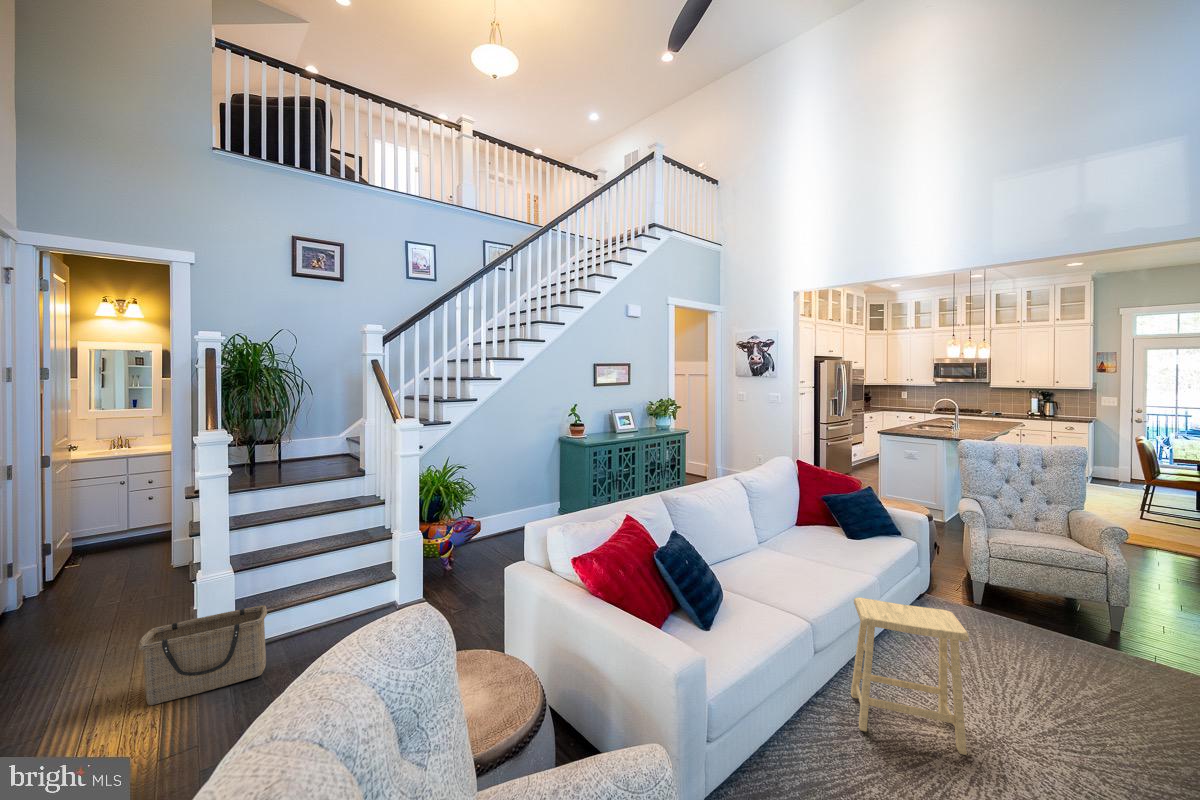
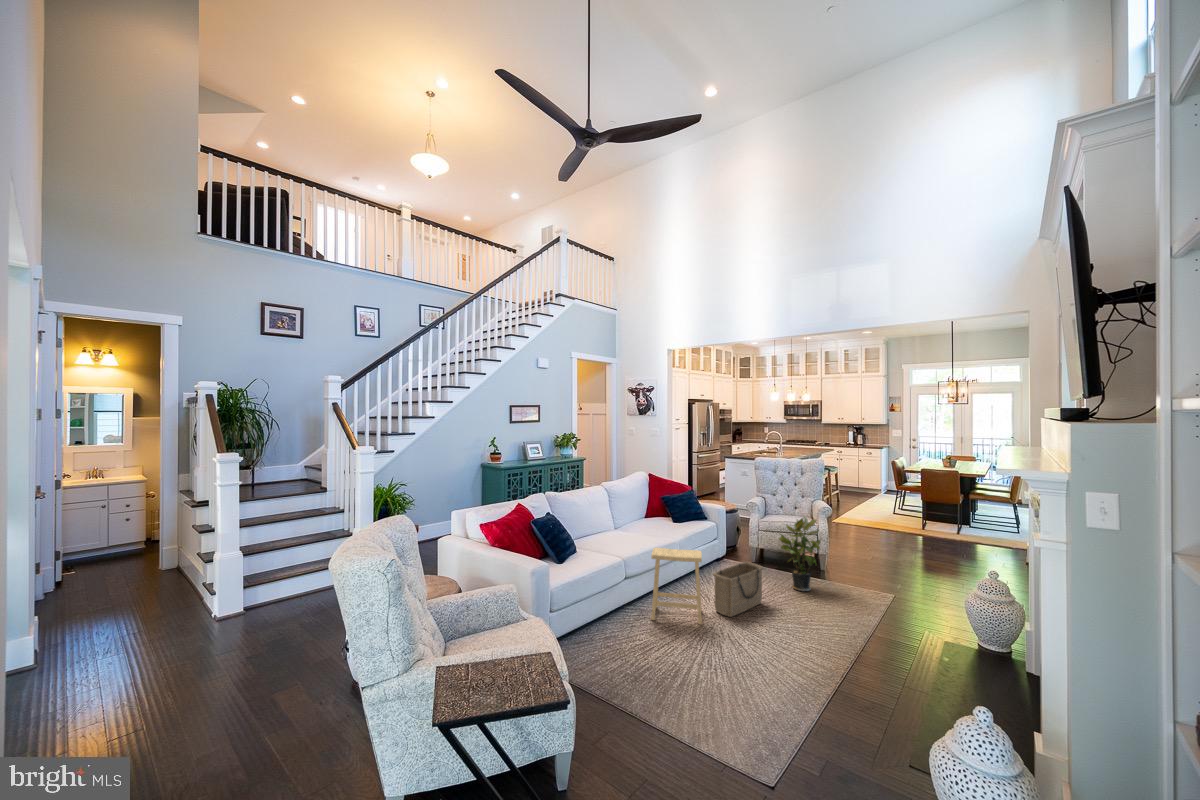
potted plant: none [1058,543,1160,677] -> present [779,516,820,591]
basket: present [139,605,267,705] -> present [713,562,763,617]

